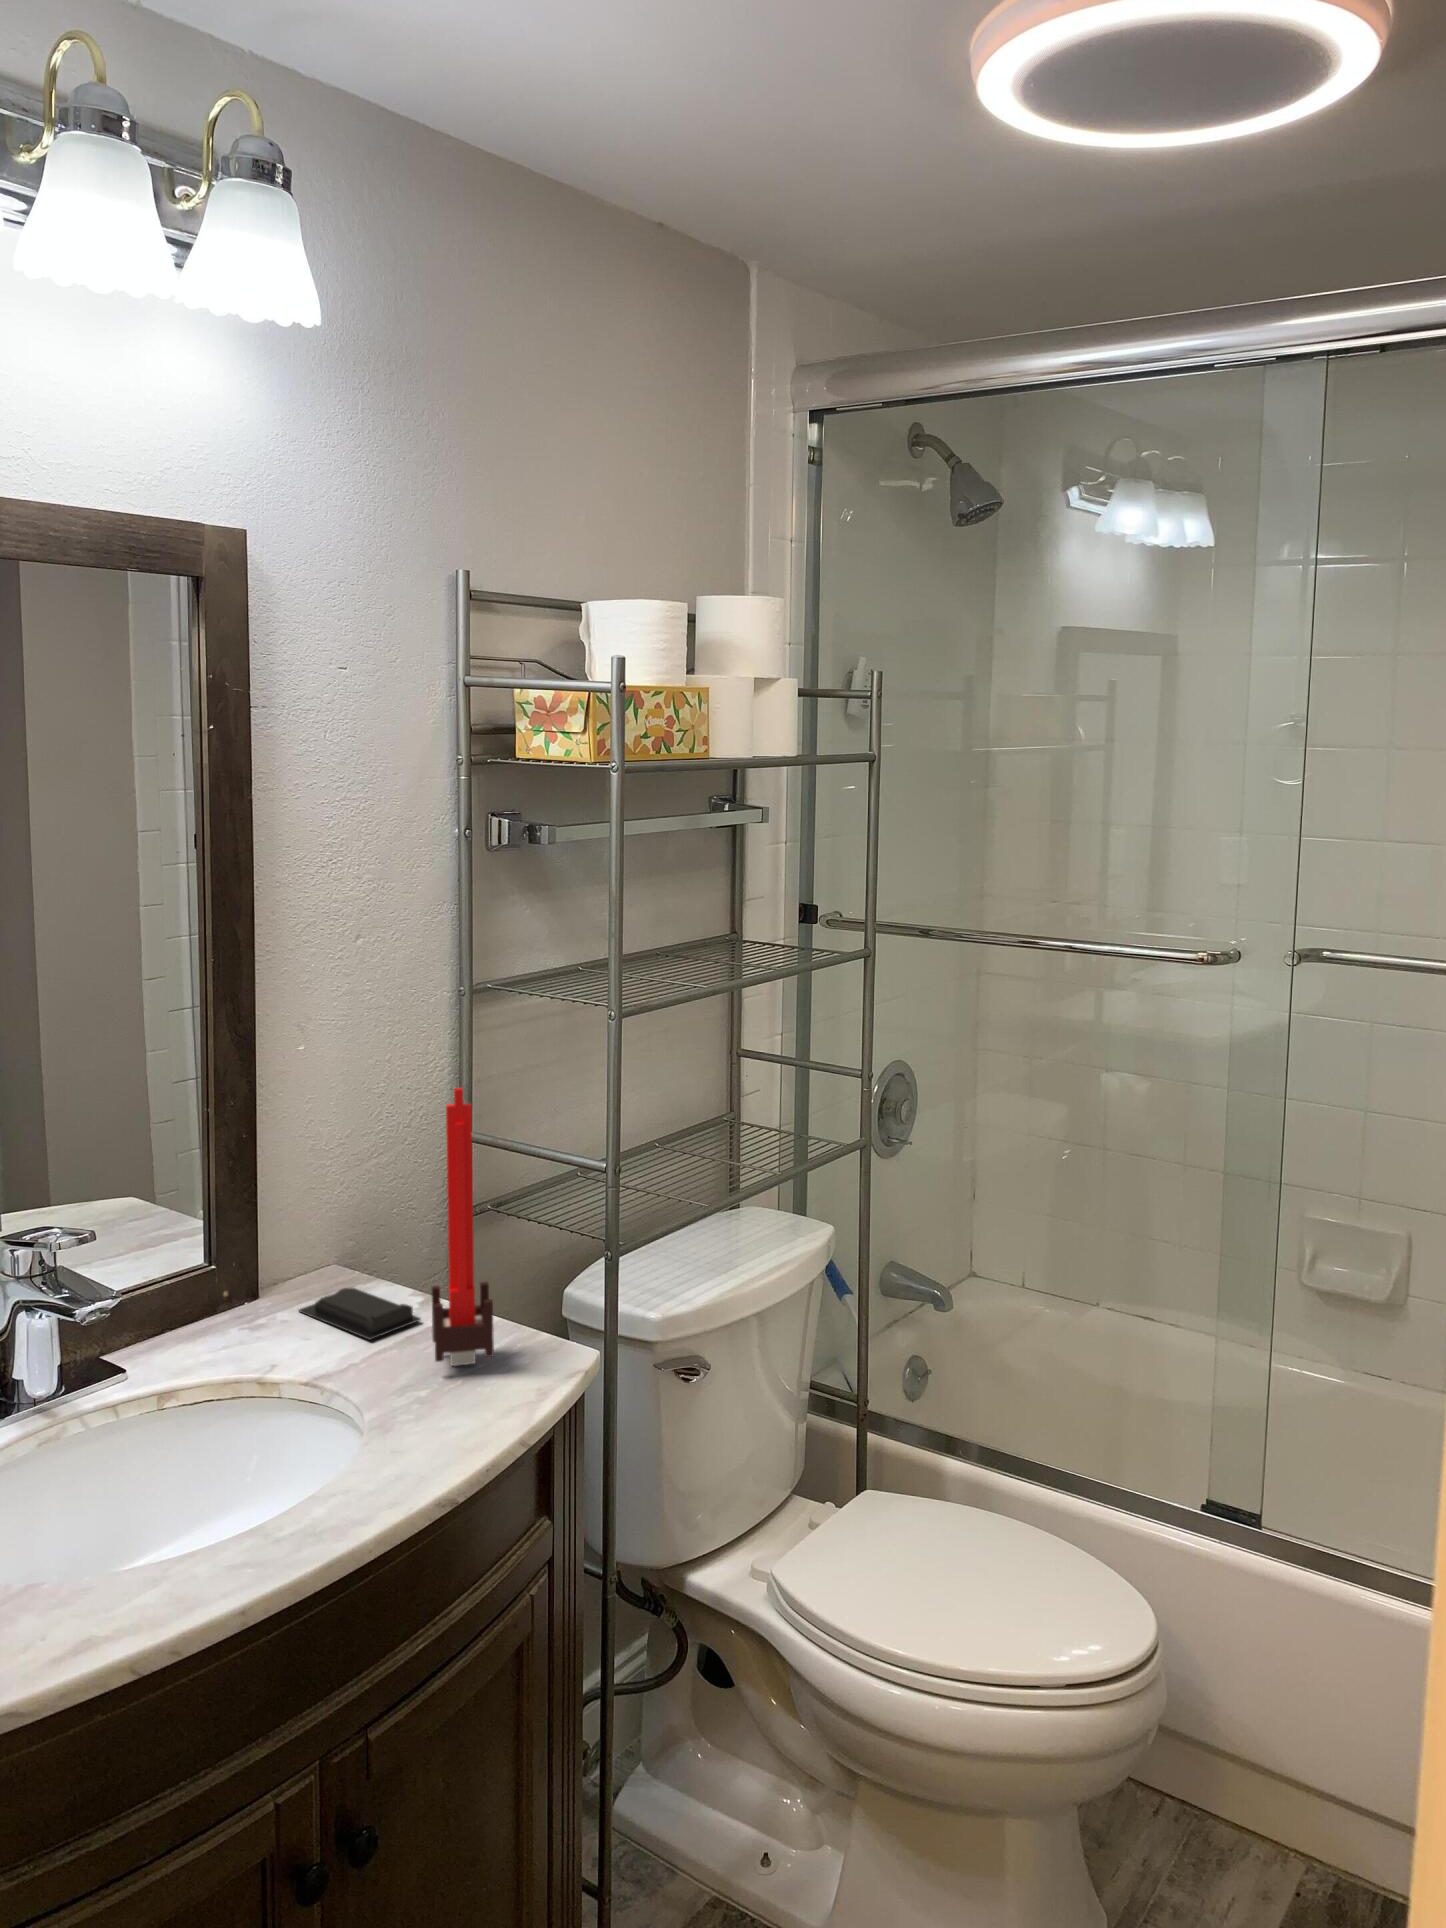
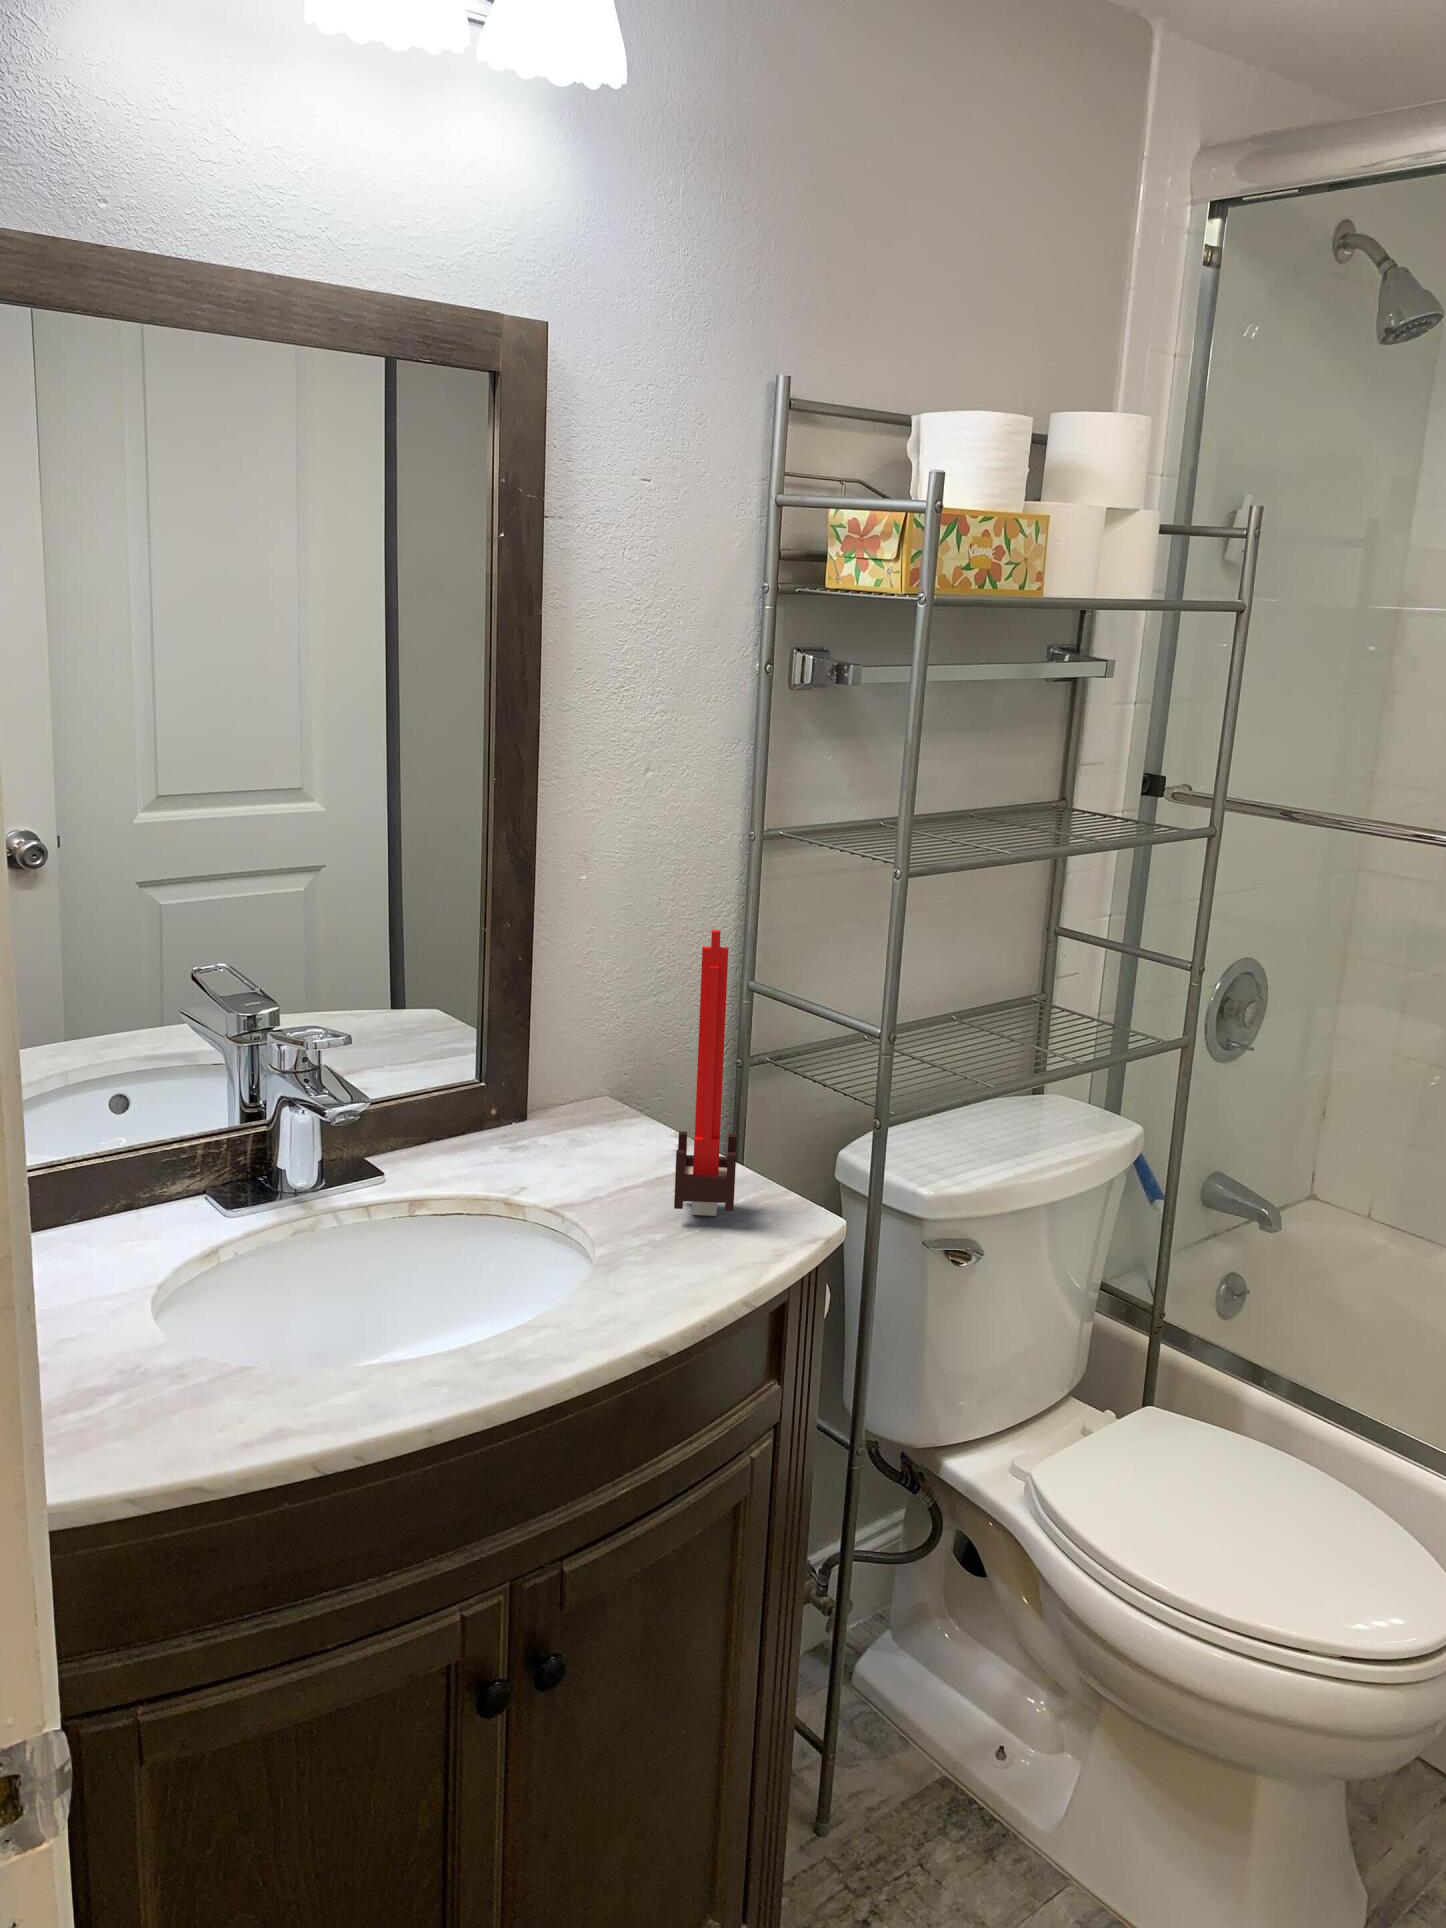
soap bar: present [299,1288,420,1340] -> none [557,1123,673,1178]

